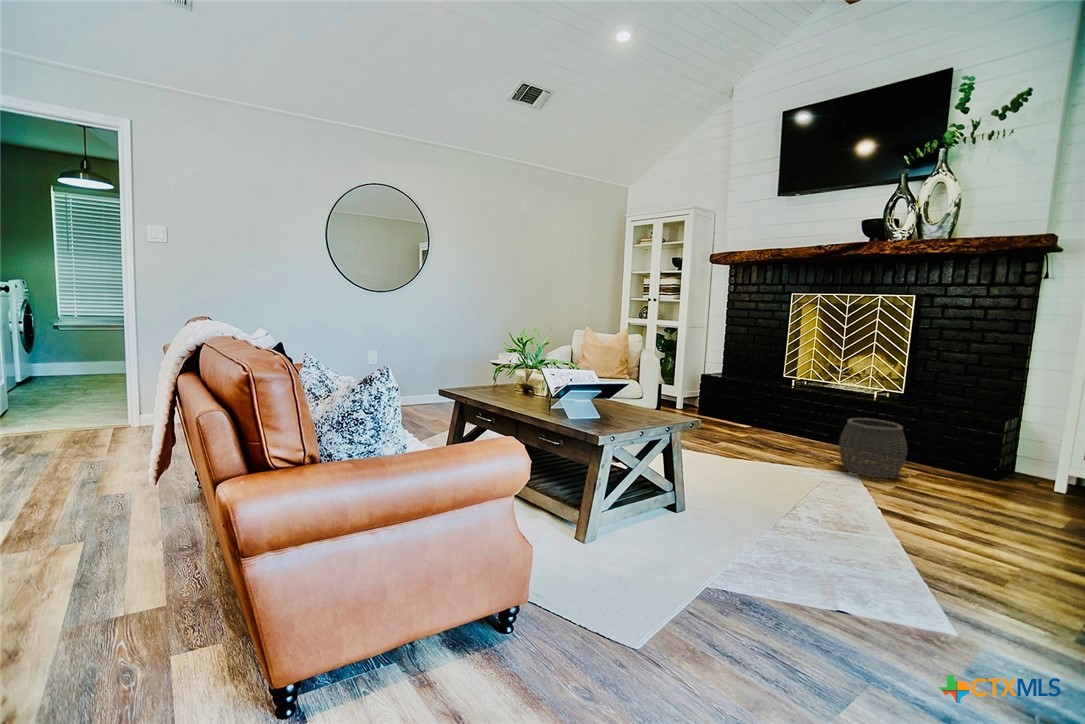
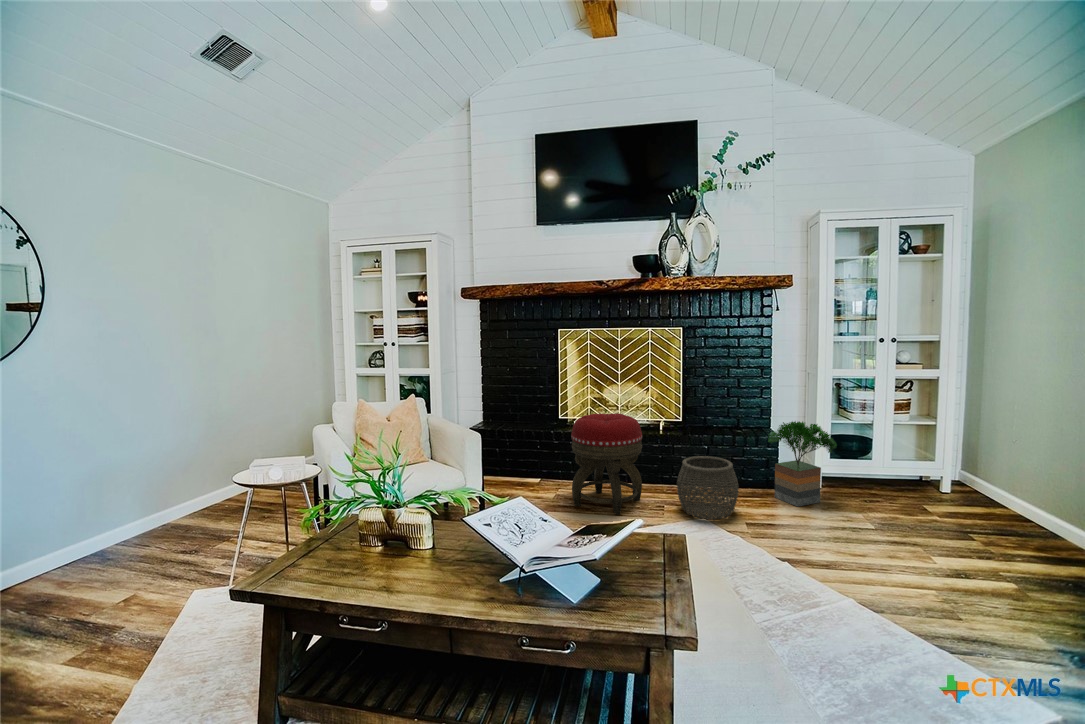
footstool: none [748,367,823,454] -> present [571,413,642,515]
potted tree: none [975,401,1063,500] -> present [768,421,836,507]

